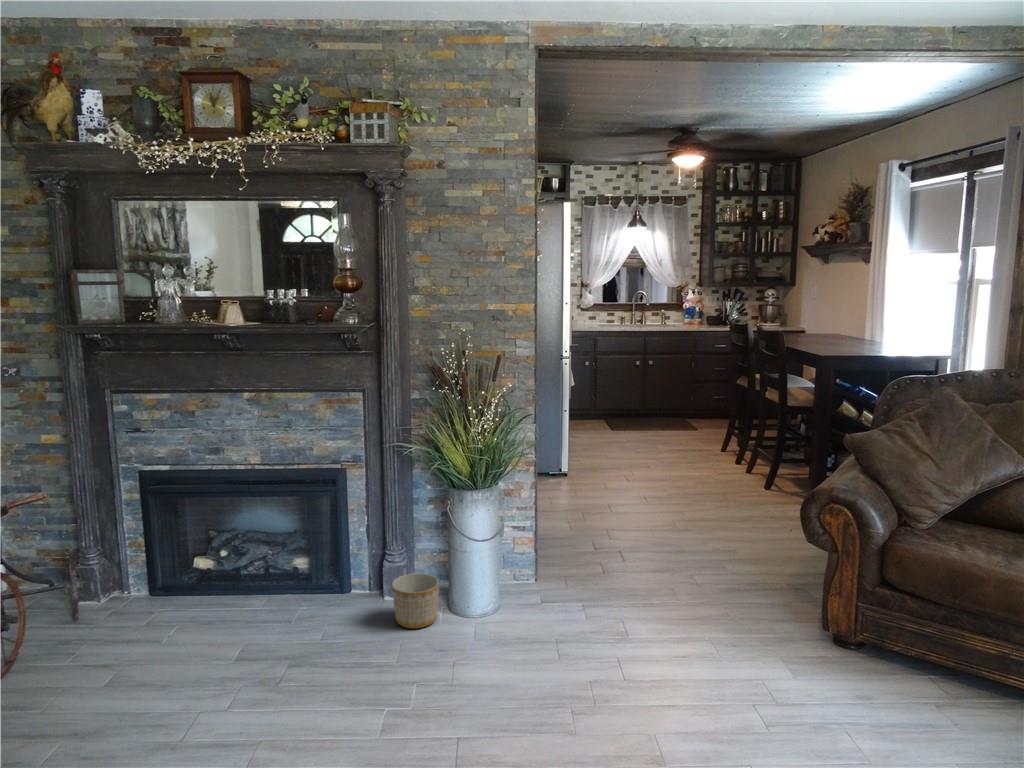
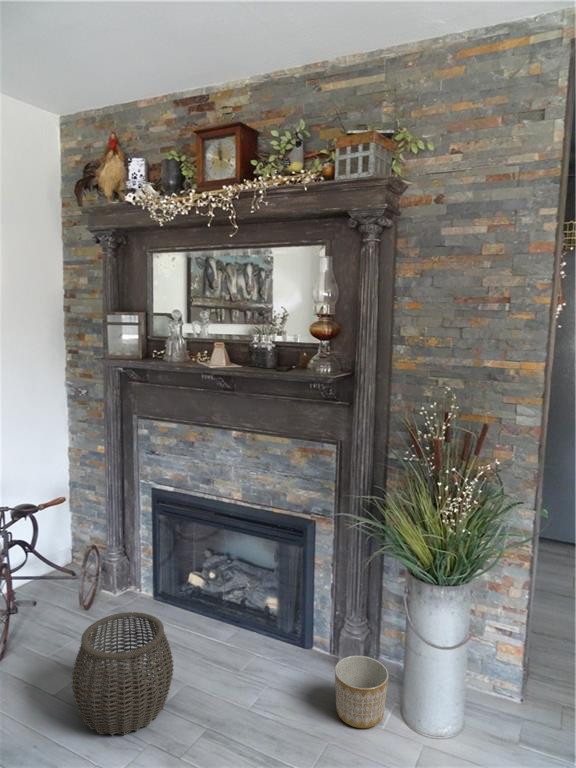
woven basket: none [136,582,243,697] -> present [72,612,174,735]

